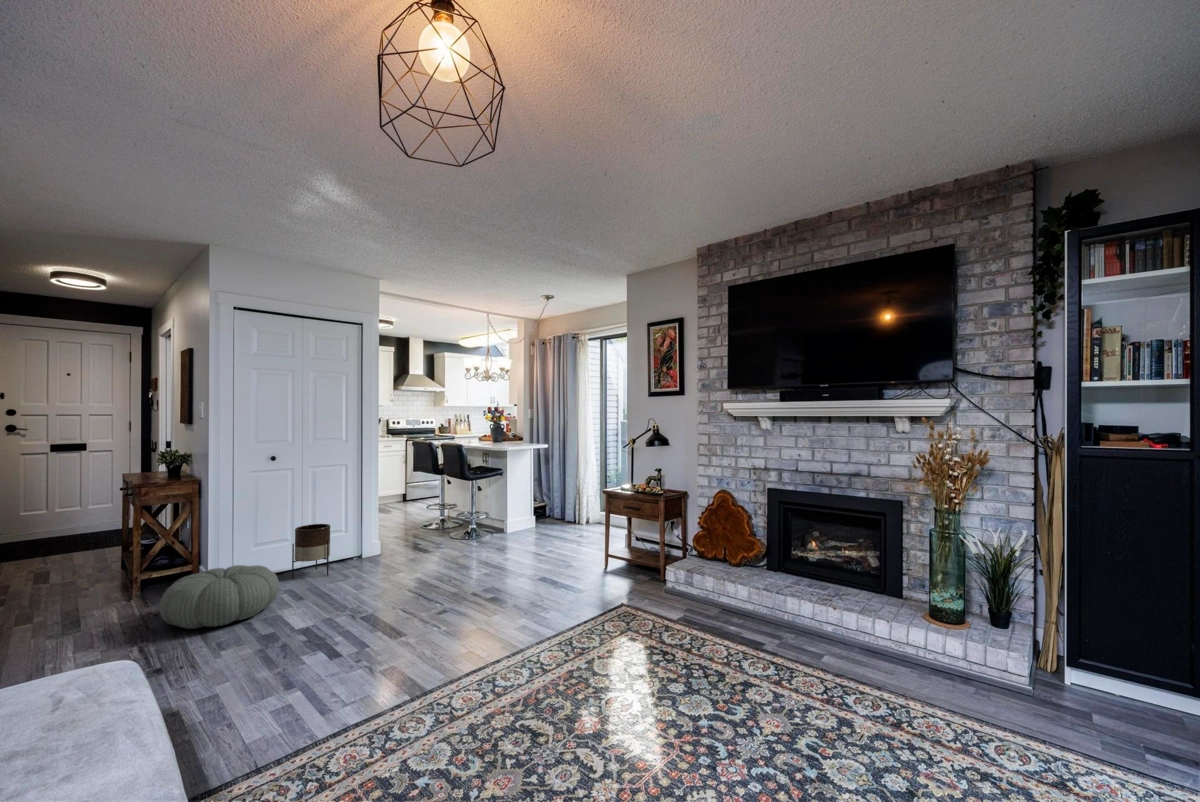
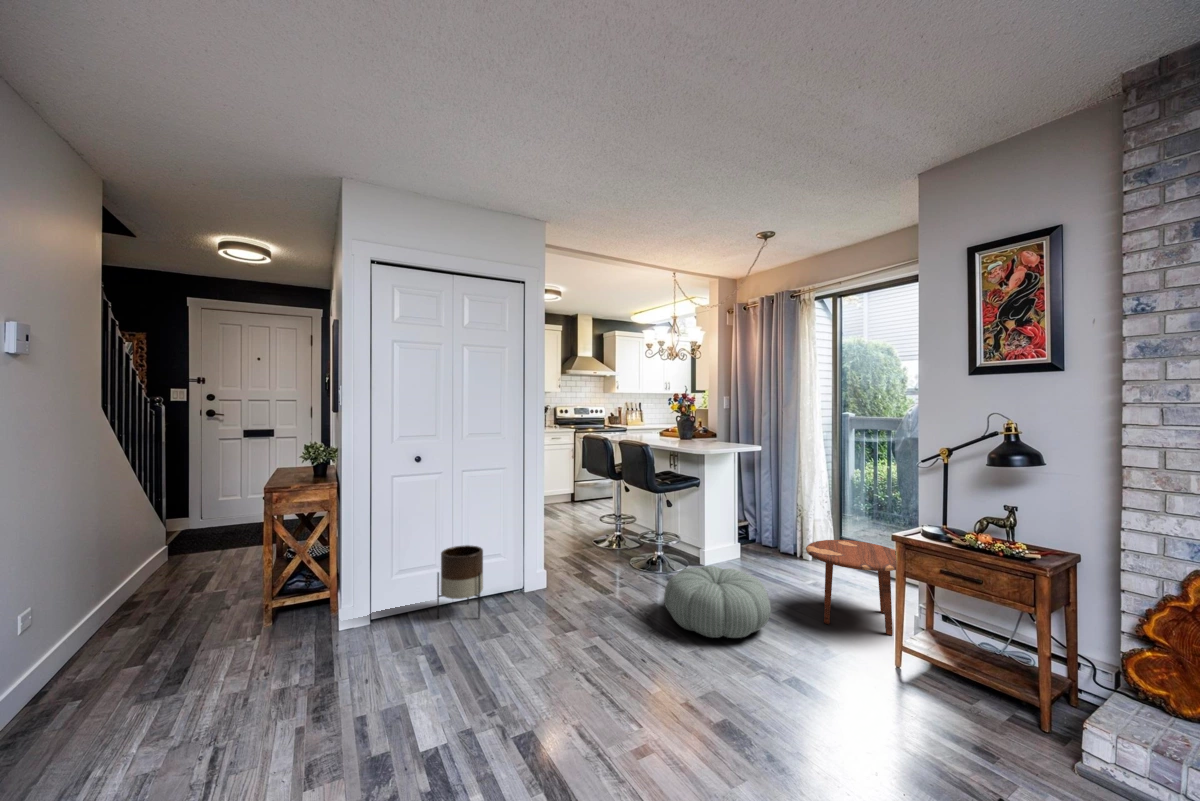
side table: none [566,503,625,555] -> present [806,540,896,635]
pouf: present [160,565,279,629] -> present [664,566,771,638]

